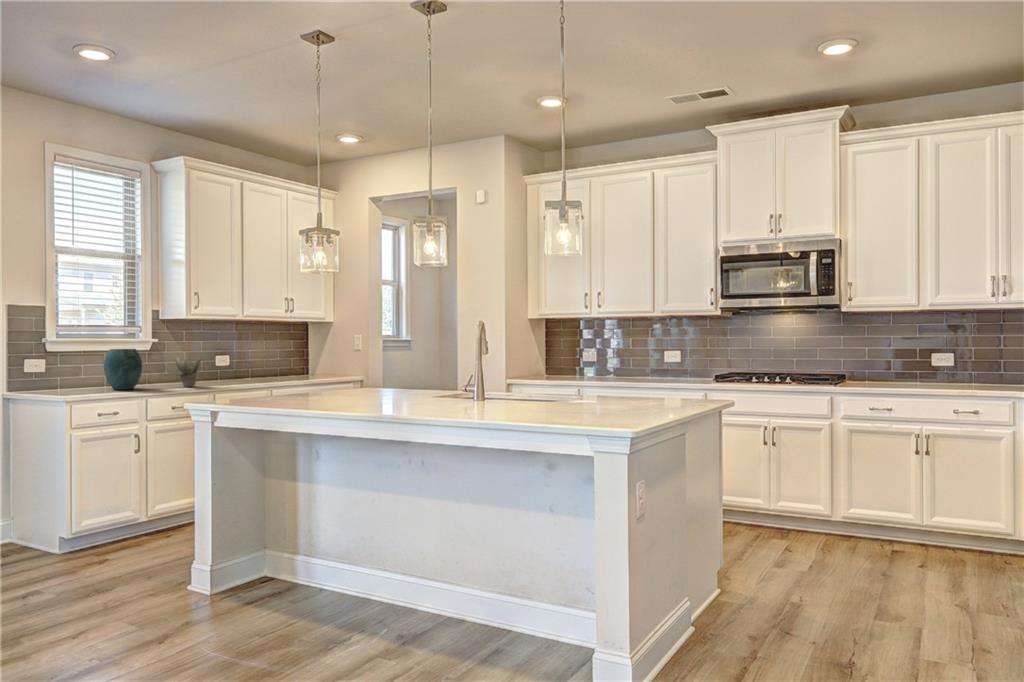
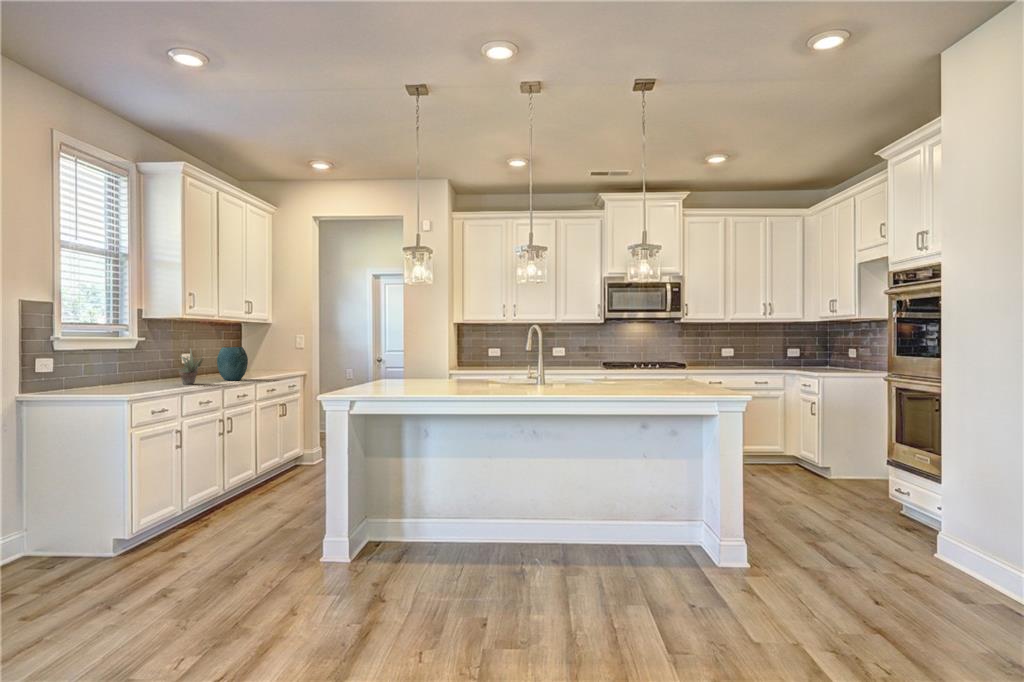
vase: present [104,349,142,390] -> present [217,347,248,381]

